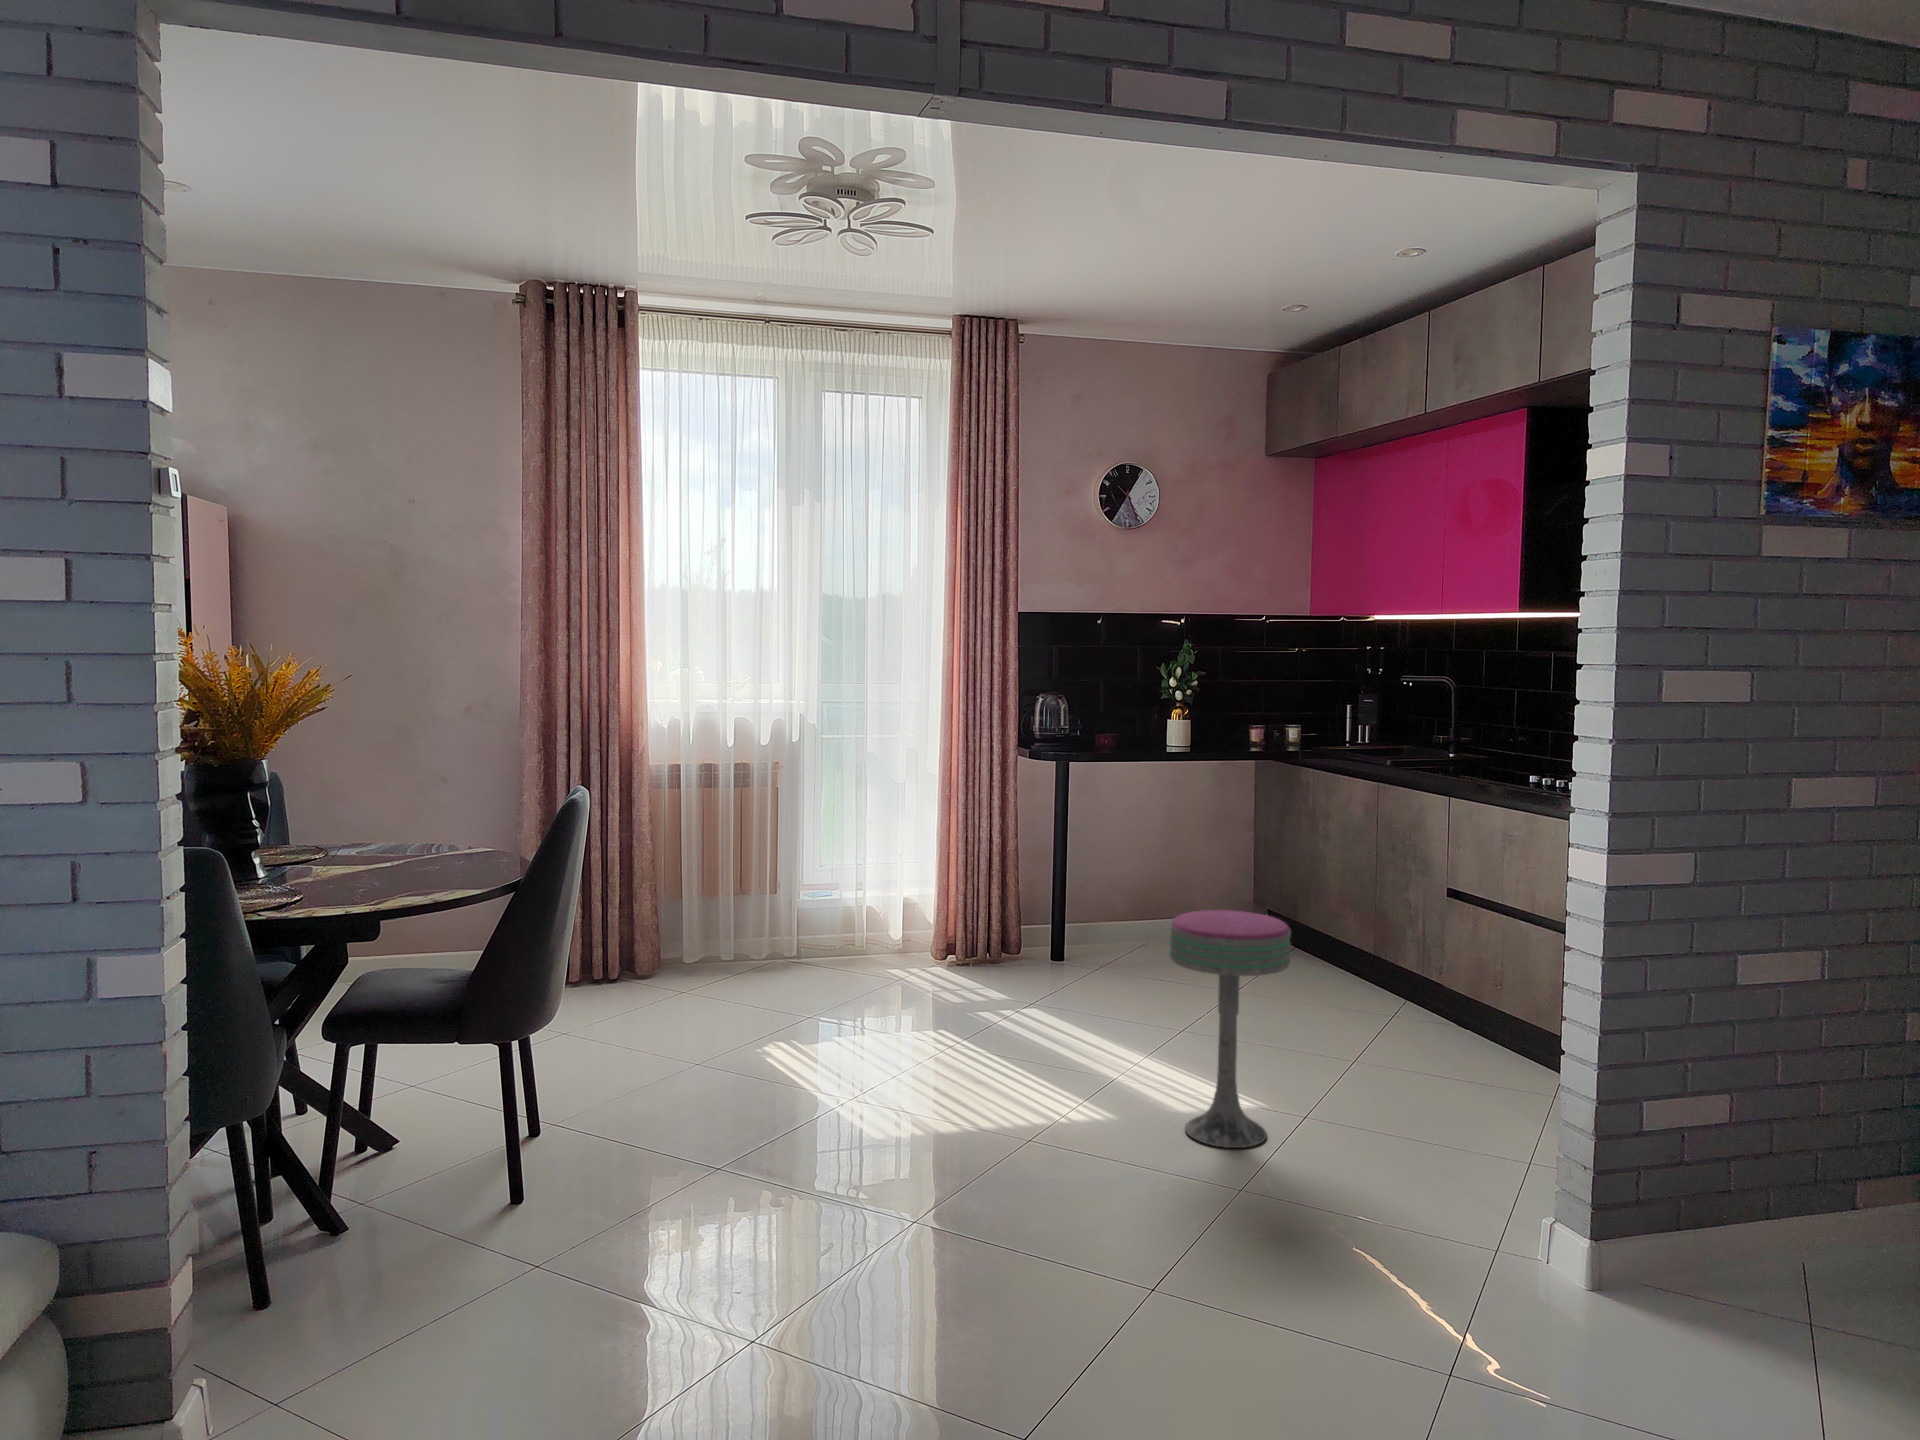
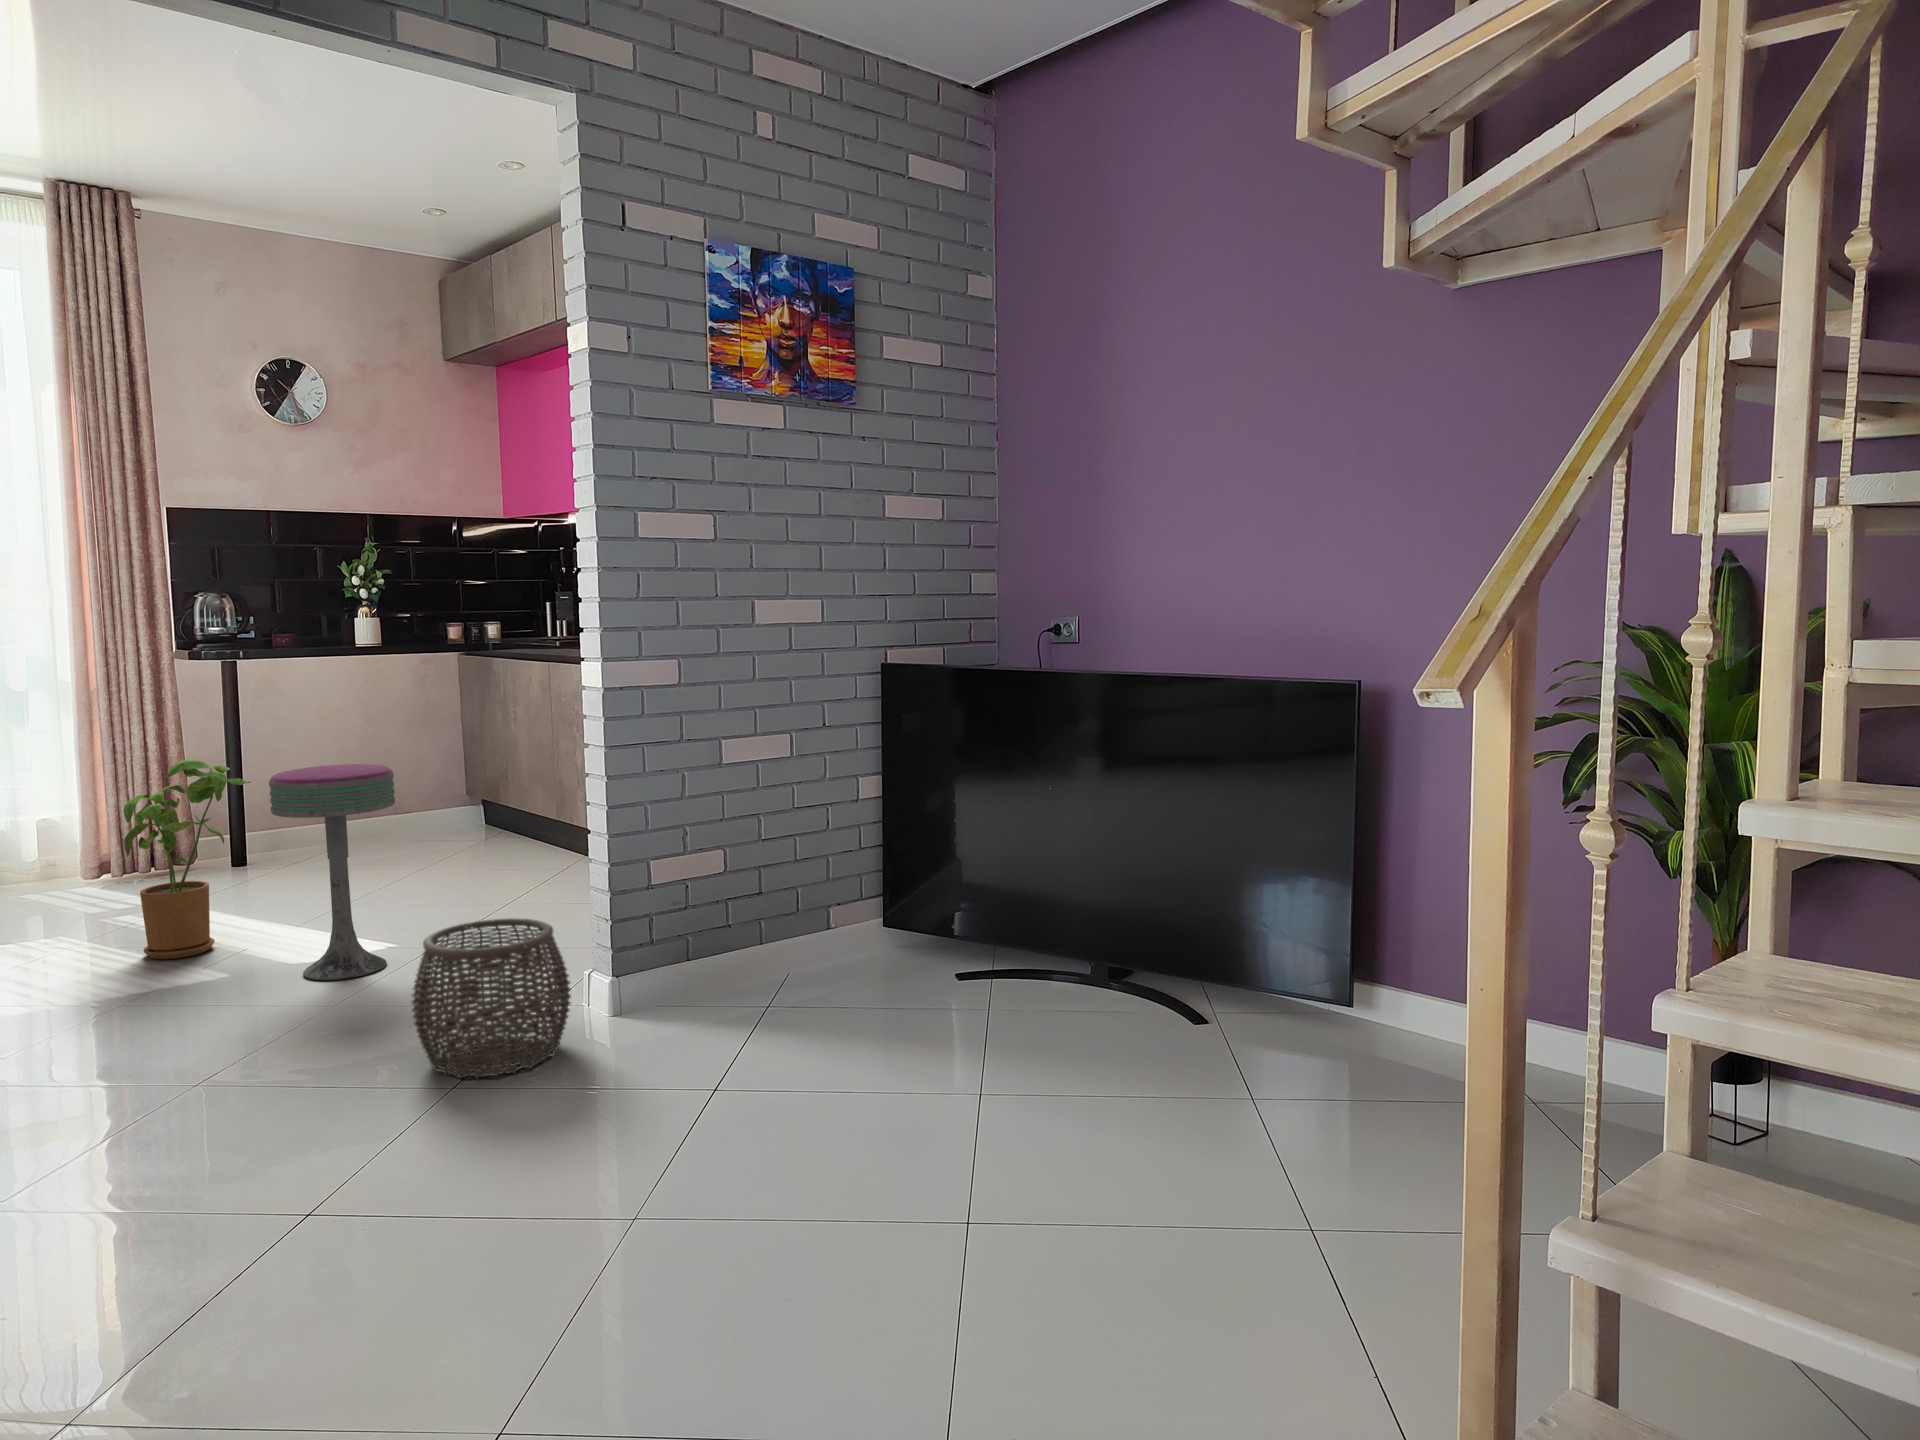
house plant: none [1015,883,1127,1080] -> present [124,759,251,959]
woven basket: none [1380,1153,1576,1369] -> present [411,919,571,1078]

